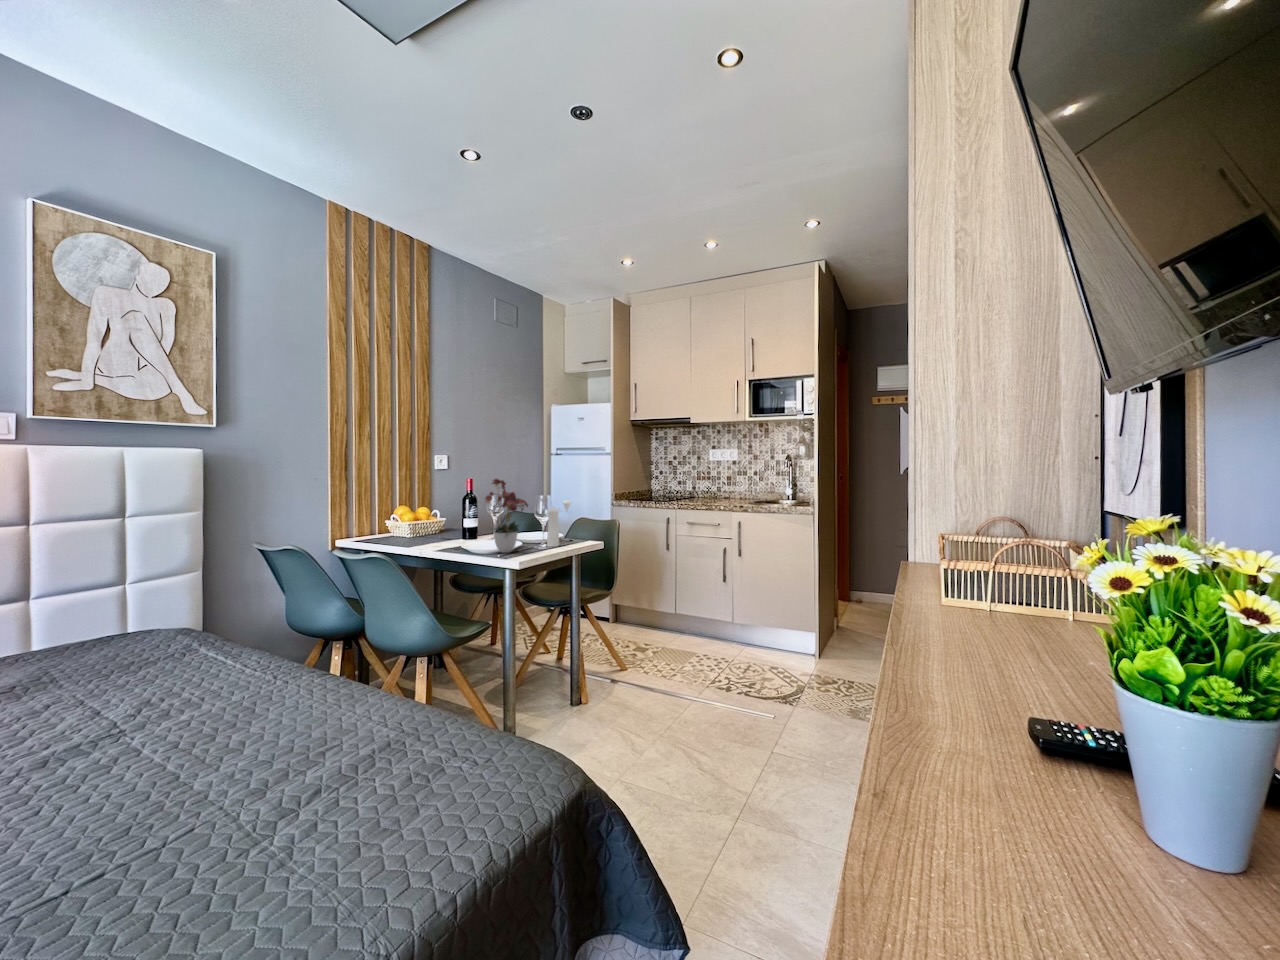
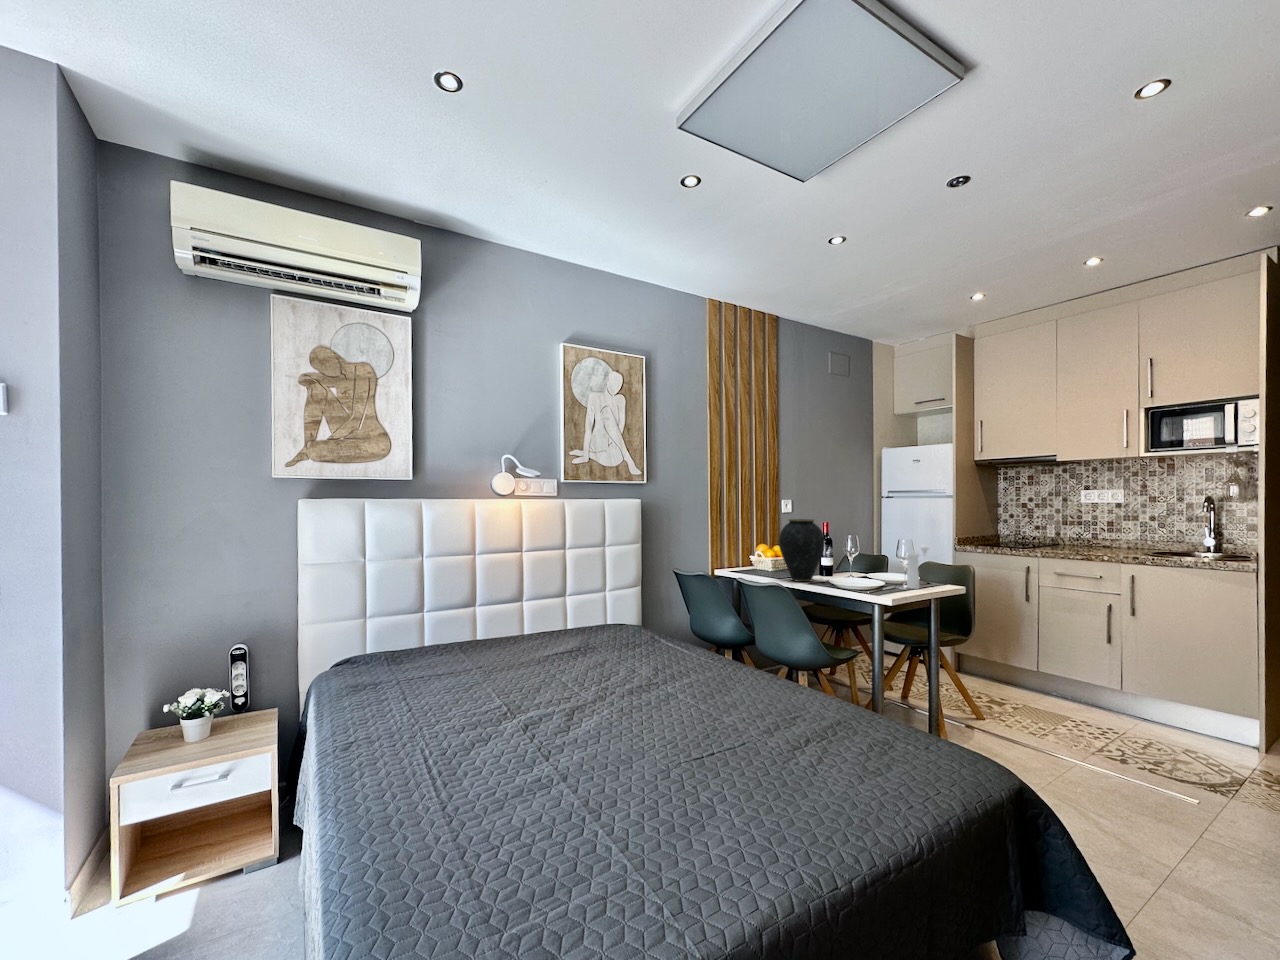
vase: none [410,475,465,547] -> present [779,519,825,582]
flower arrangement: present [485,479,528,553] -> none [848,520,898,591]

